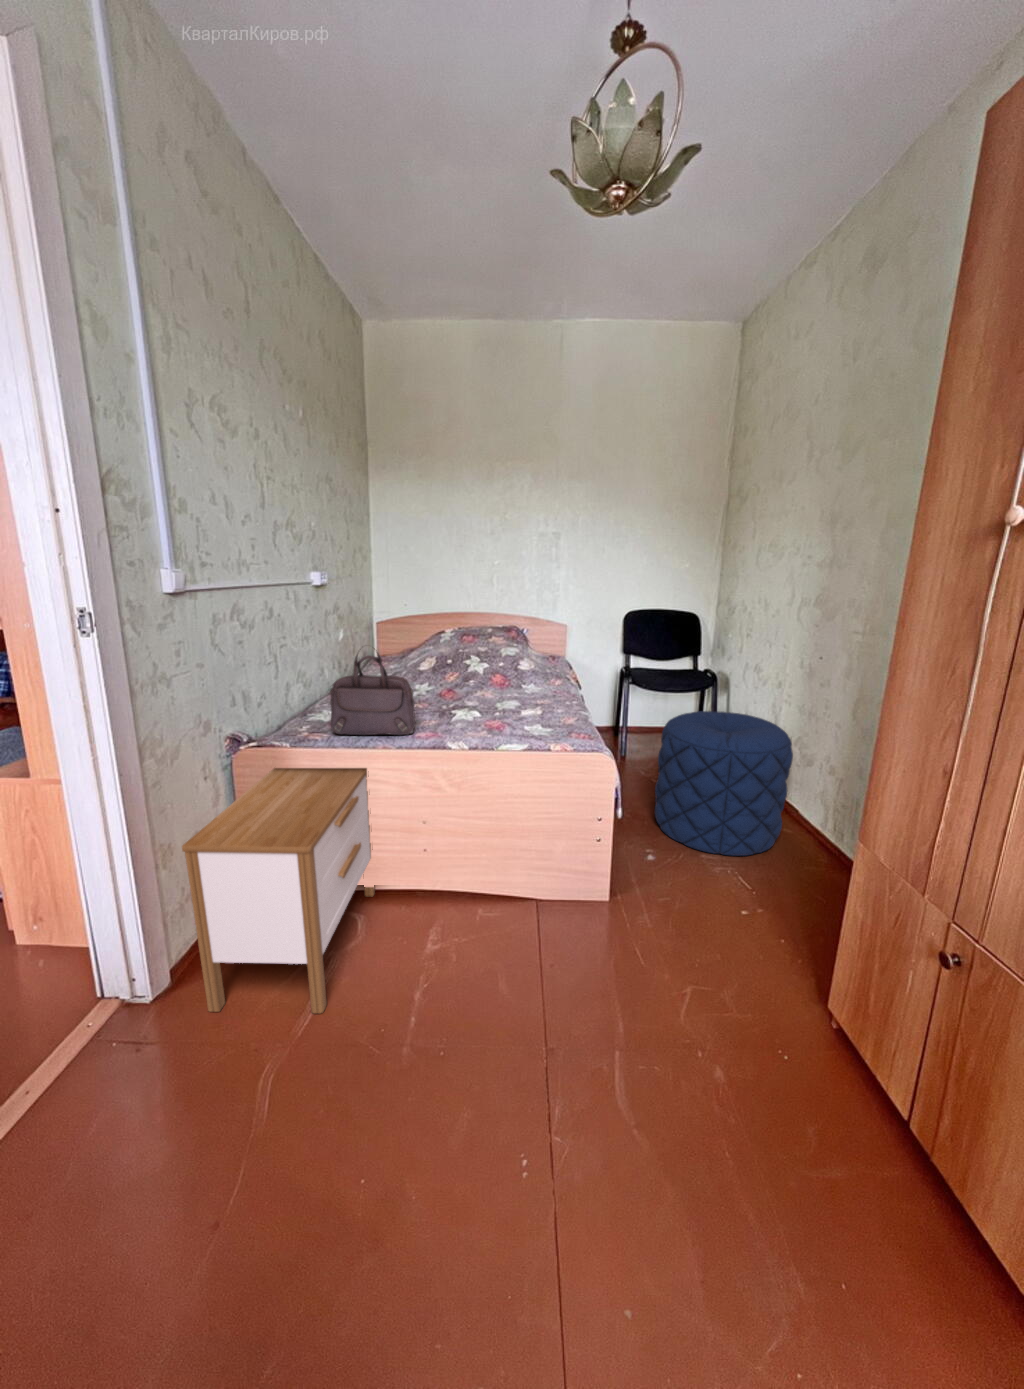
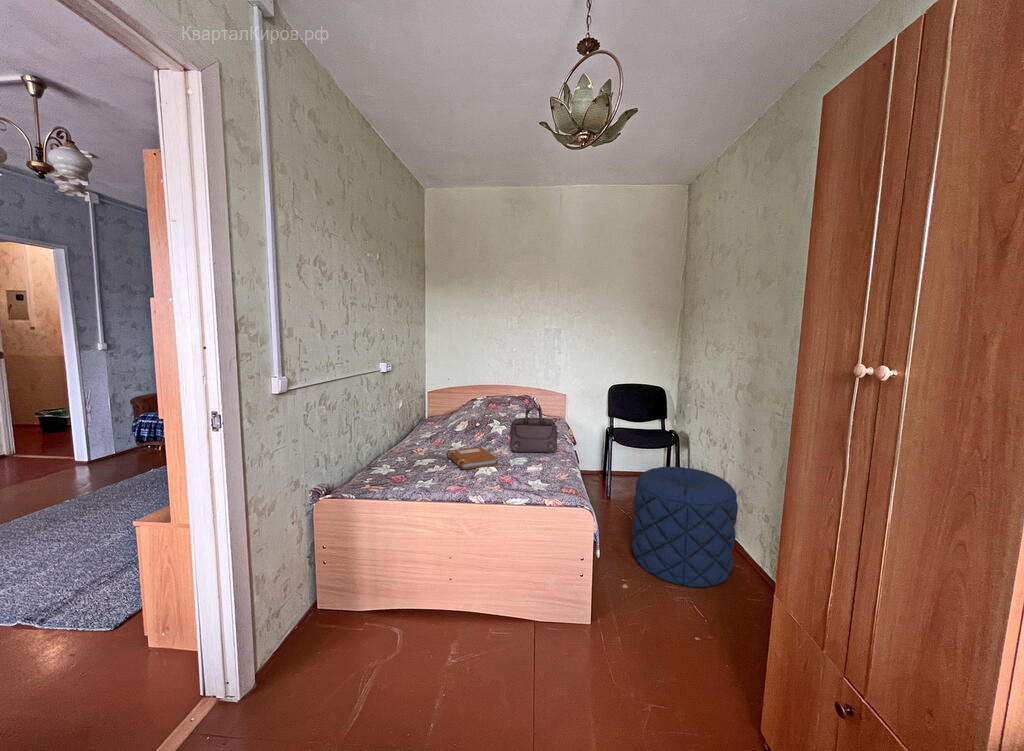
handbag: present [330,652,415,735] -> present [509,404,558,453]
notebook: none [410,687,481,714] -> present [446,447,498,469]
nightstand: present [182,768,375,1014] -> none [270,510,413,718]

